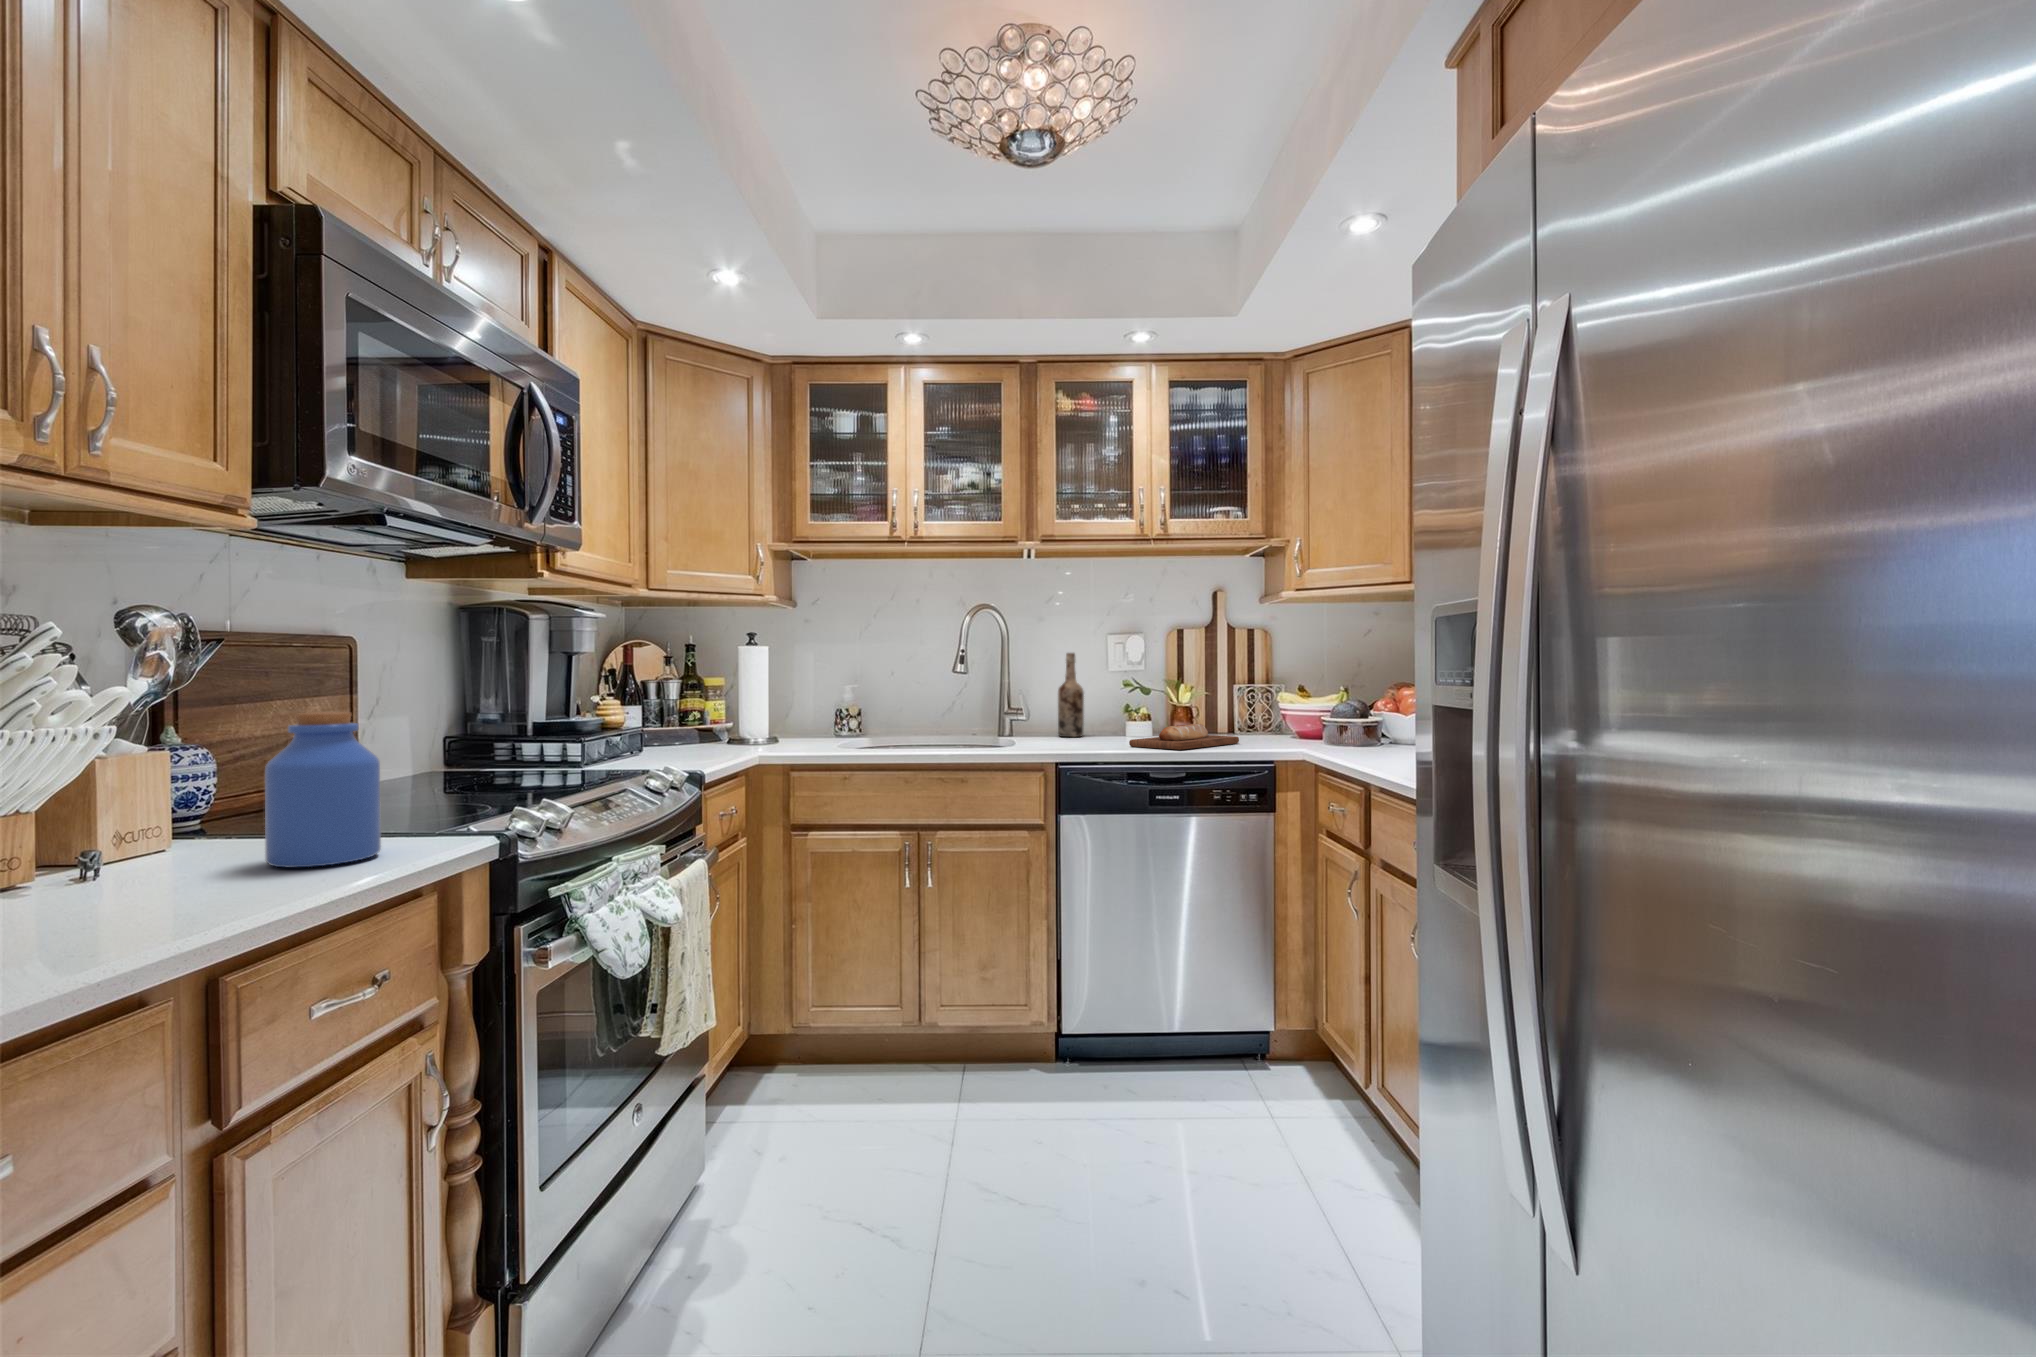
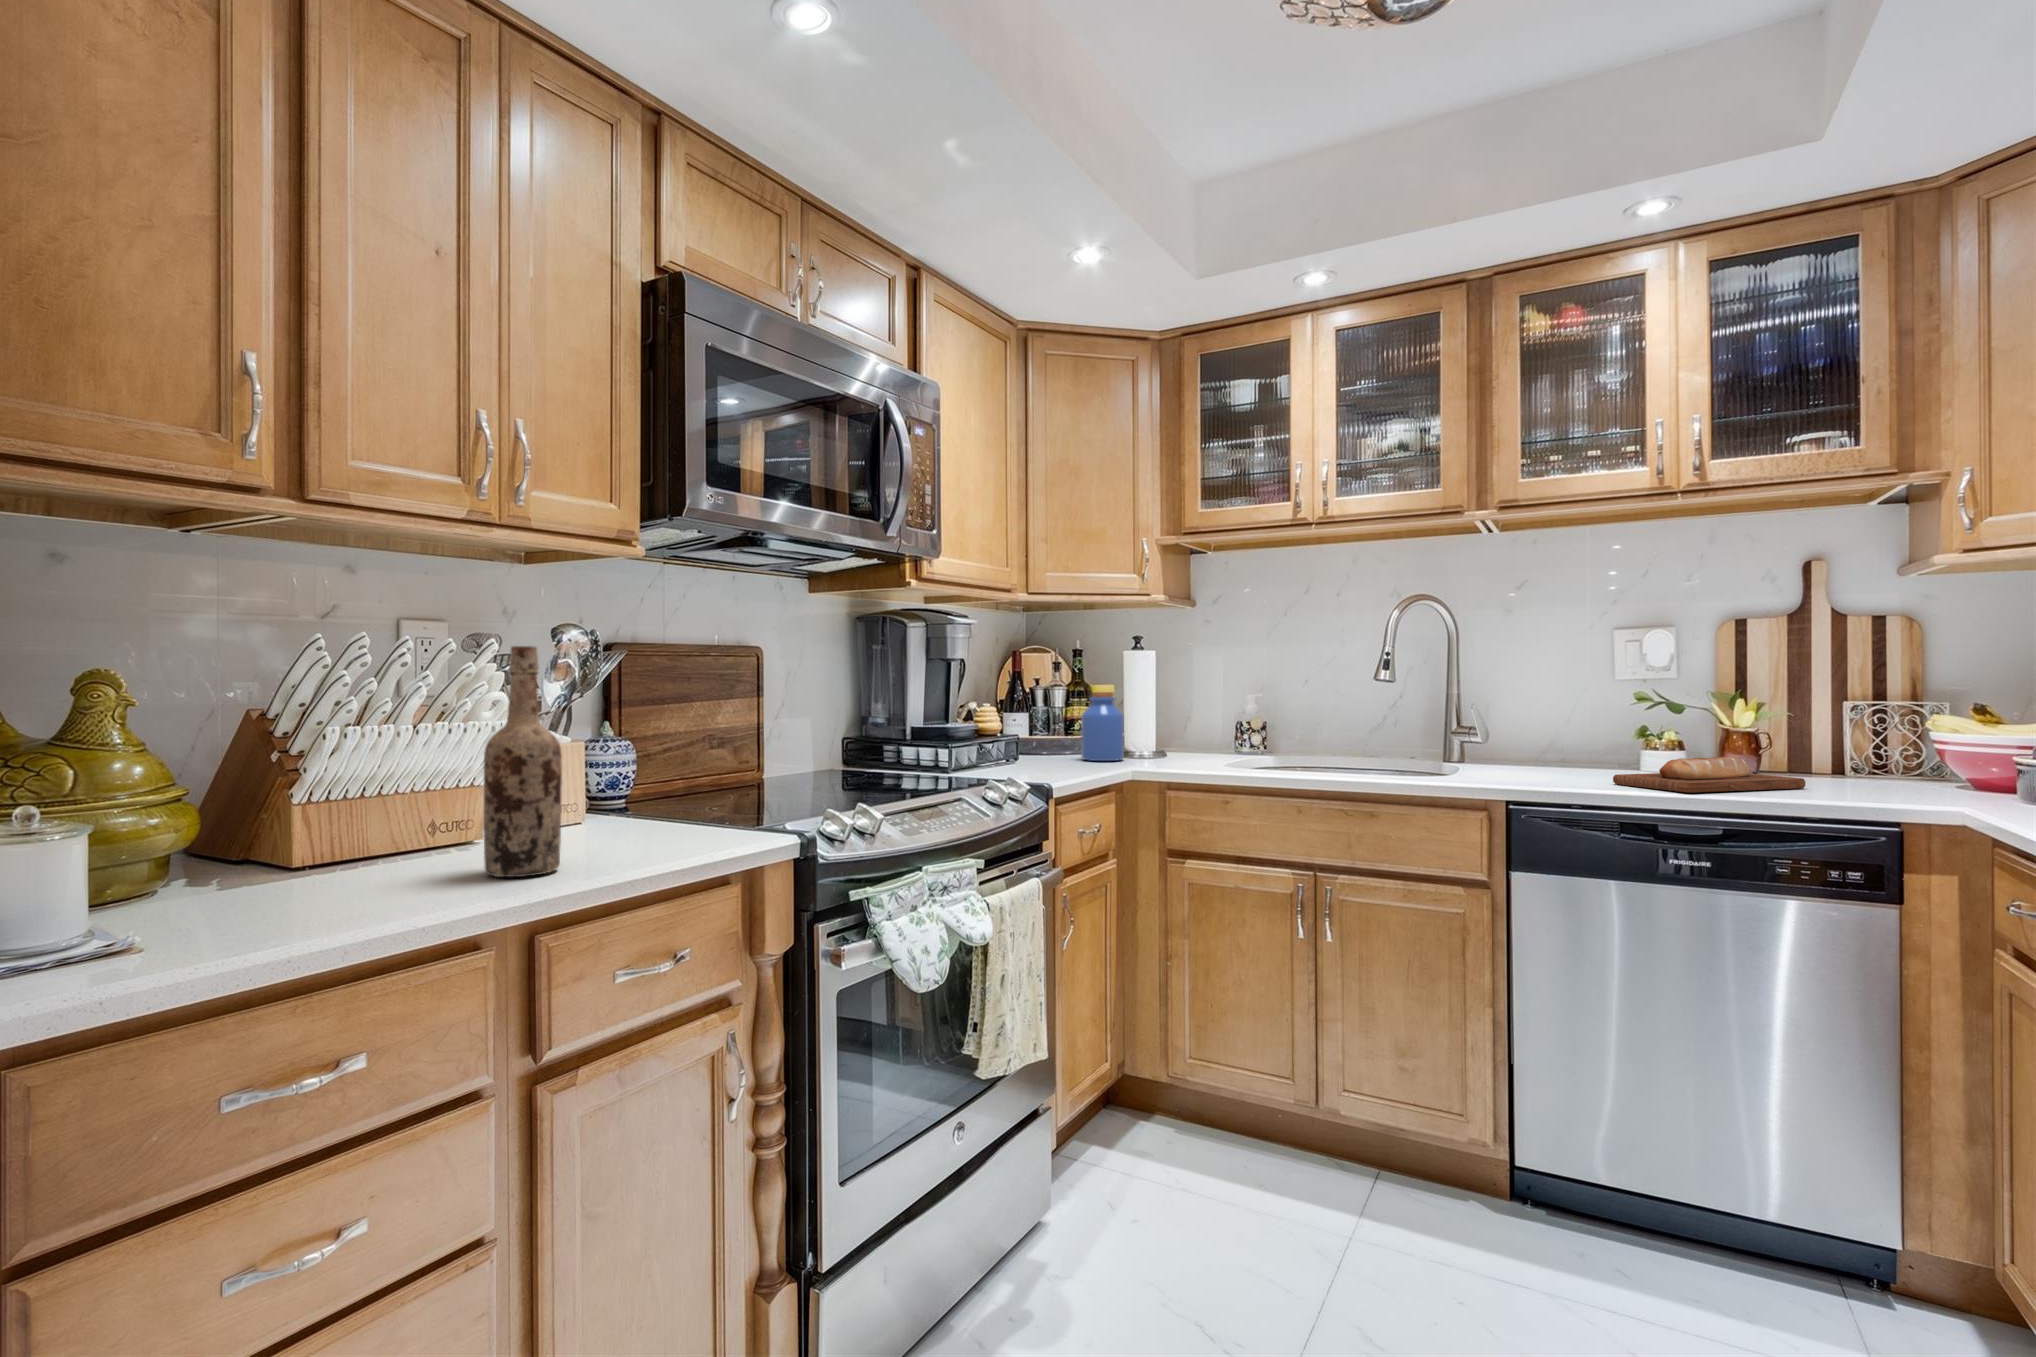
wine bottle: present [1058,653,1084,737] -> present [484,646,562,877]
jar: present [265,712,381,867] -> present [1081,692,1124,761]

